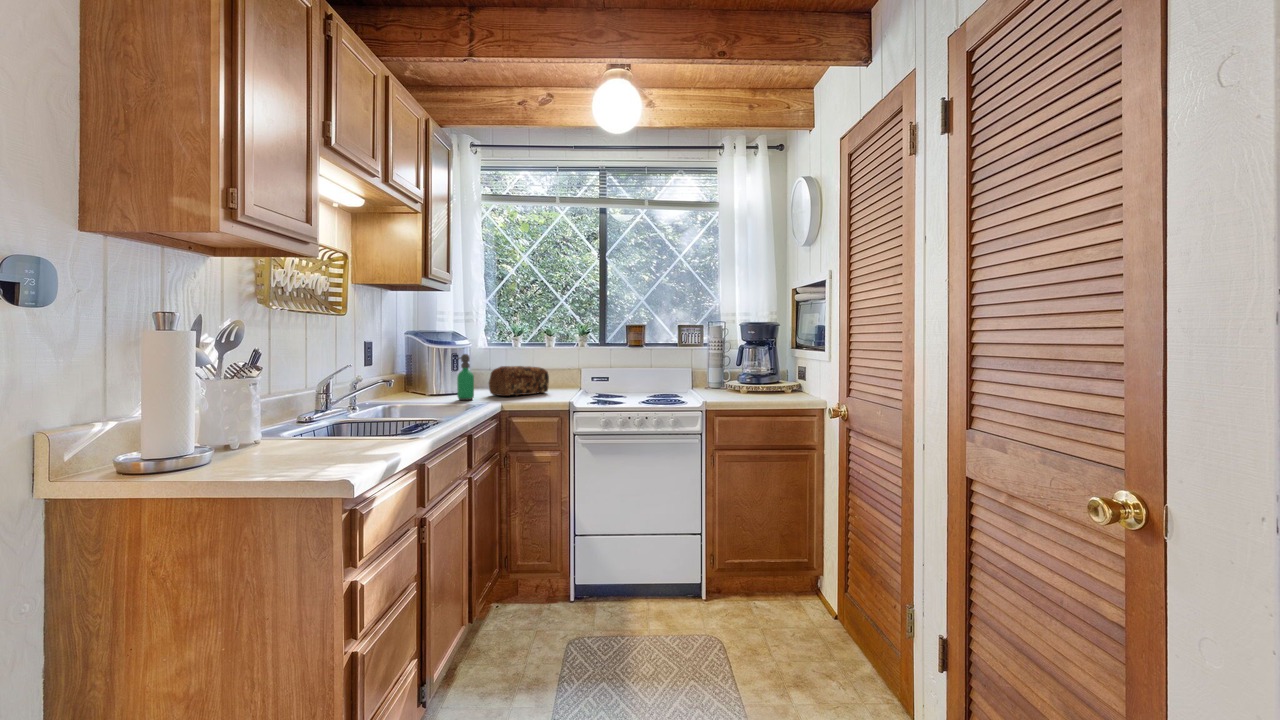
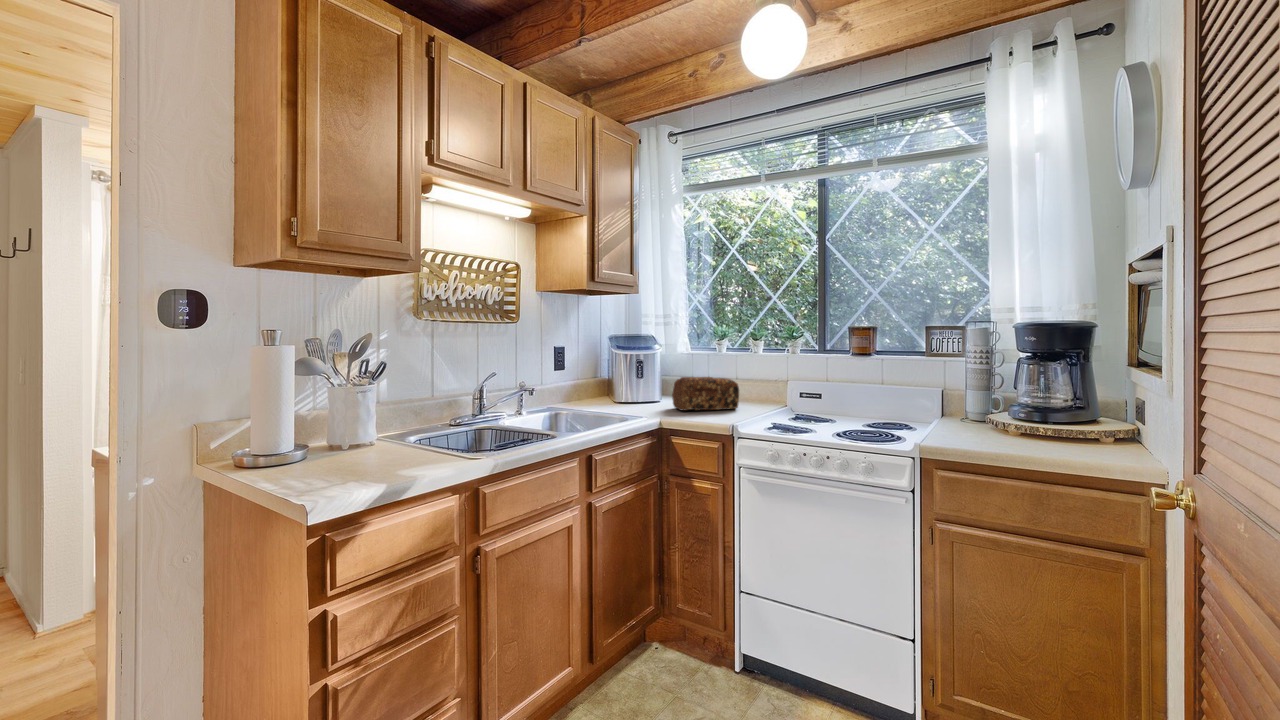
soap dispenser: present [457,354,474,400] -> none [630,362,649,412]

